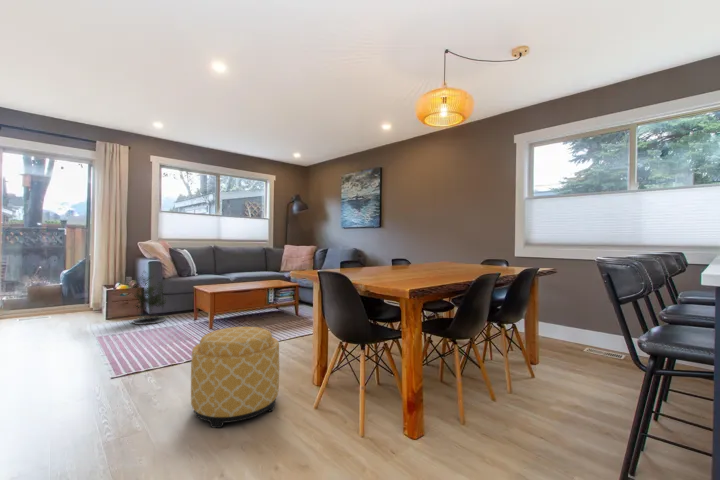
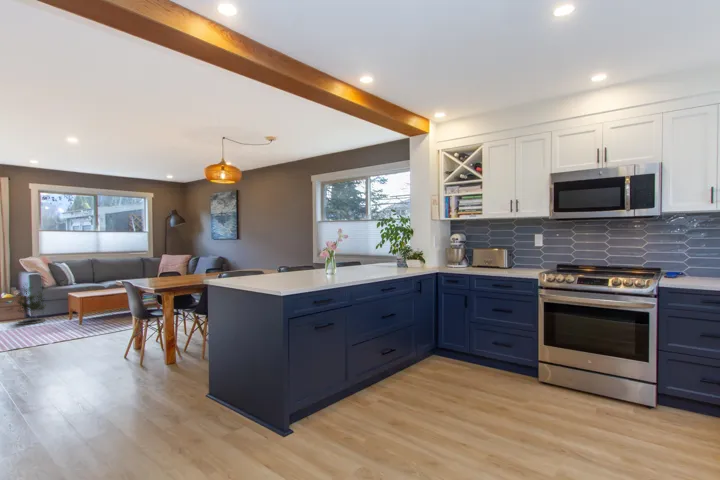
ottoman: present [191,327,279,428] -> none [47,315,104,366]

